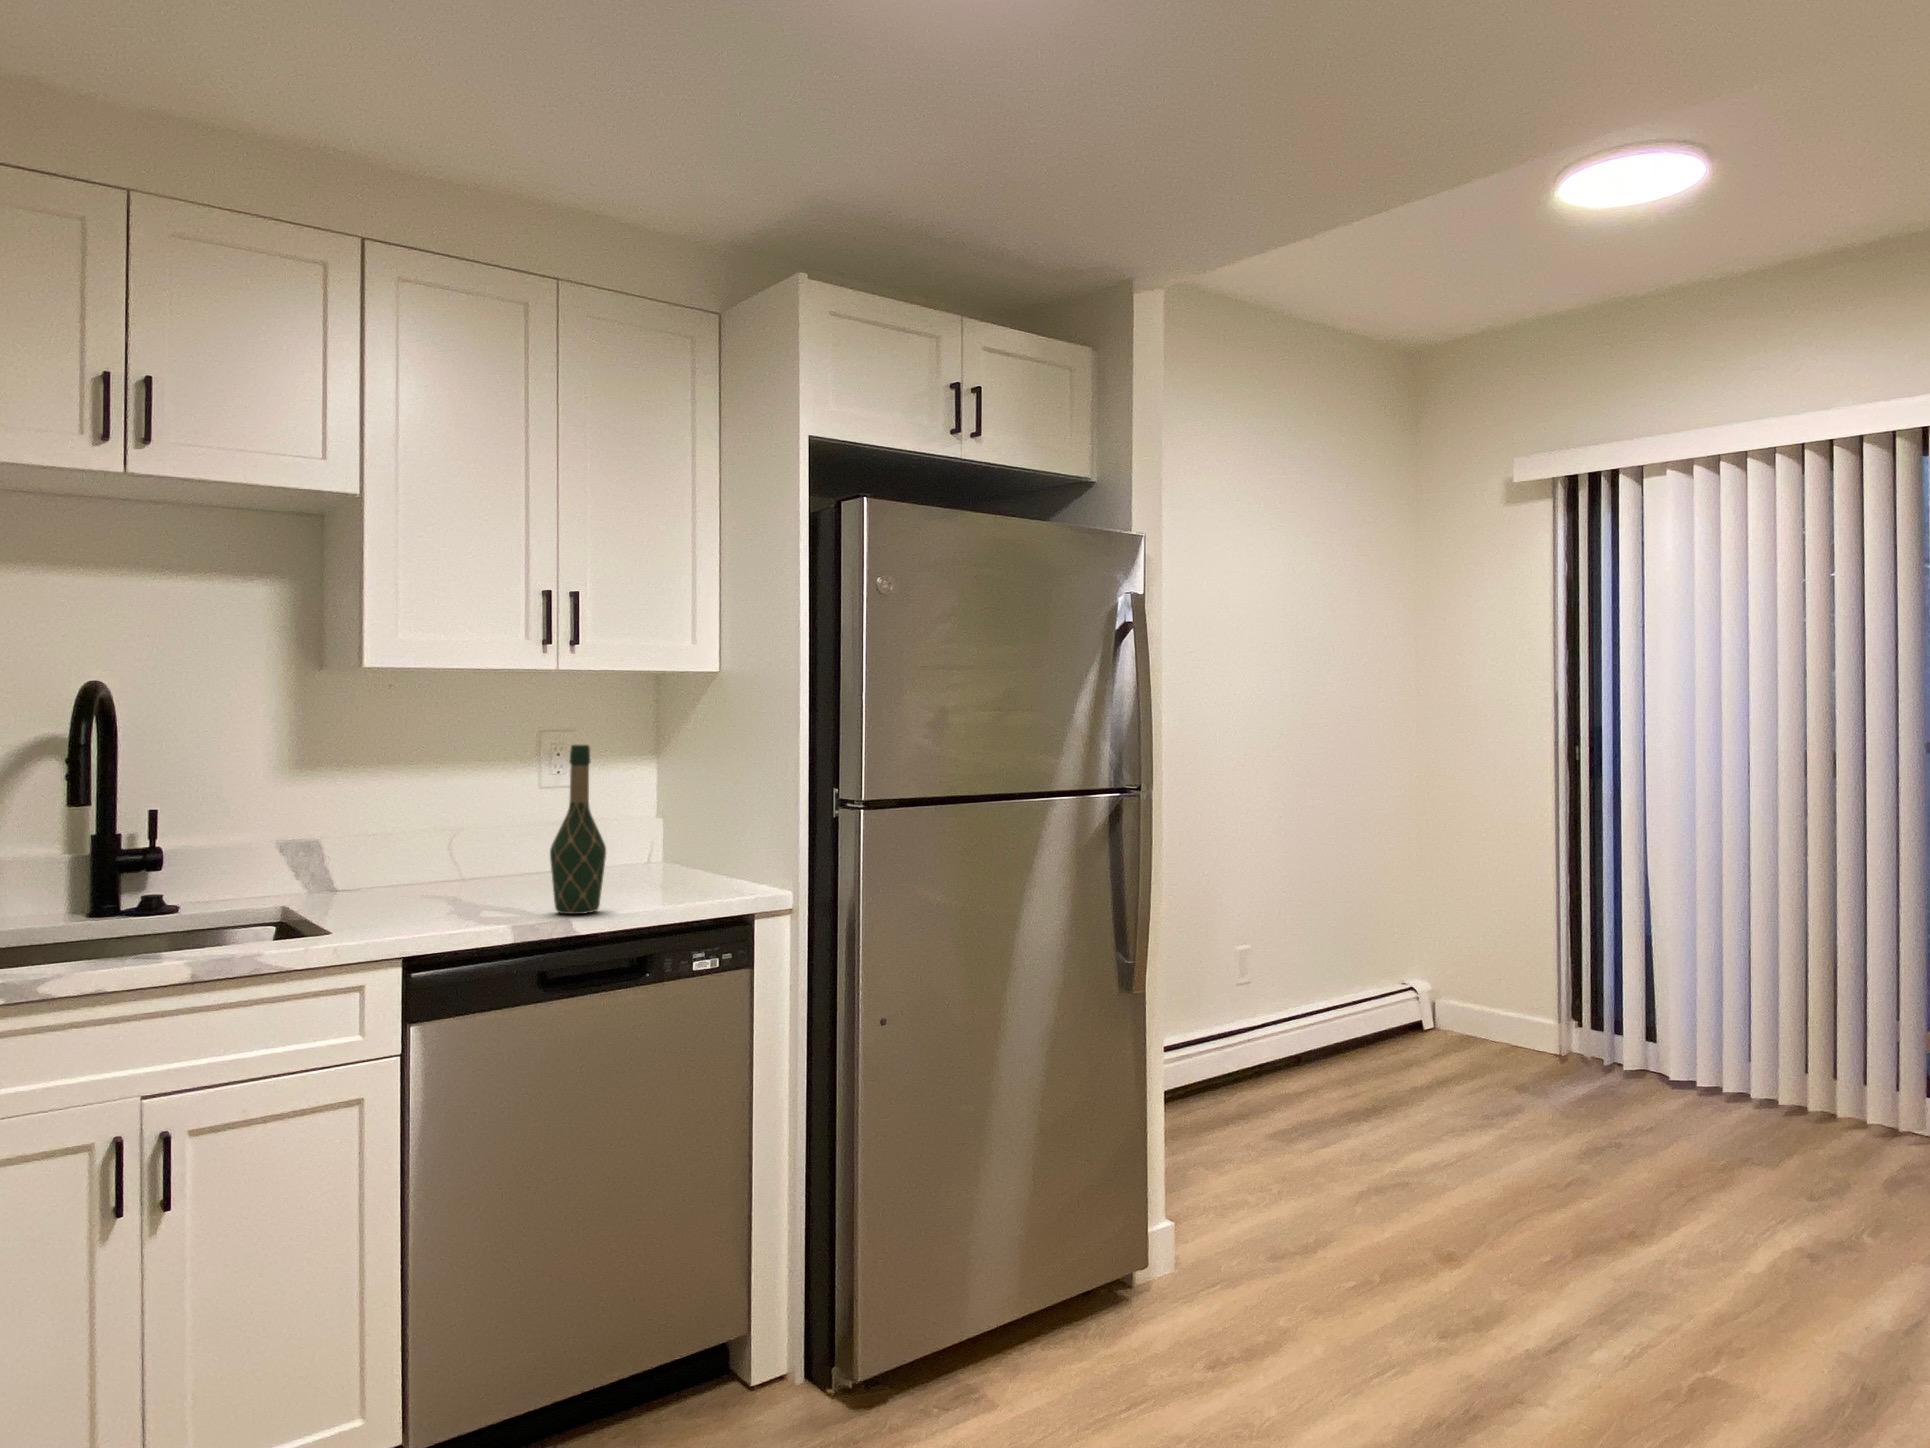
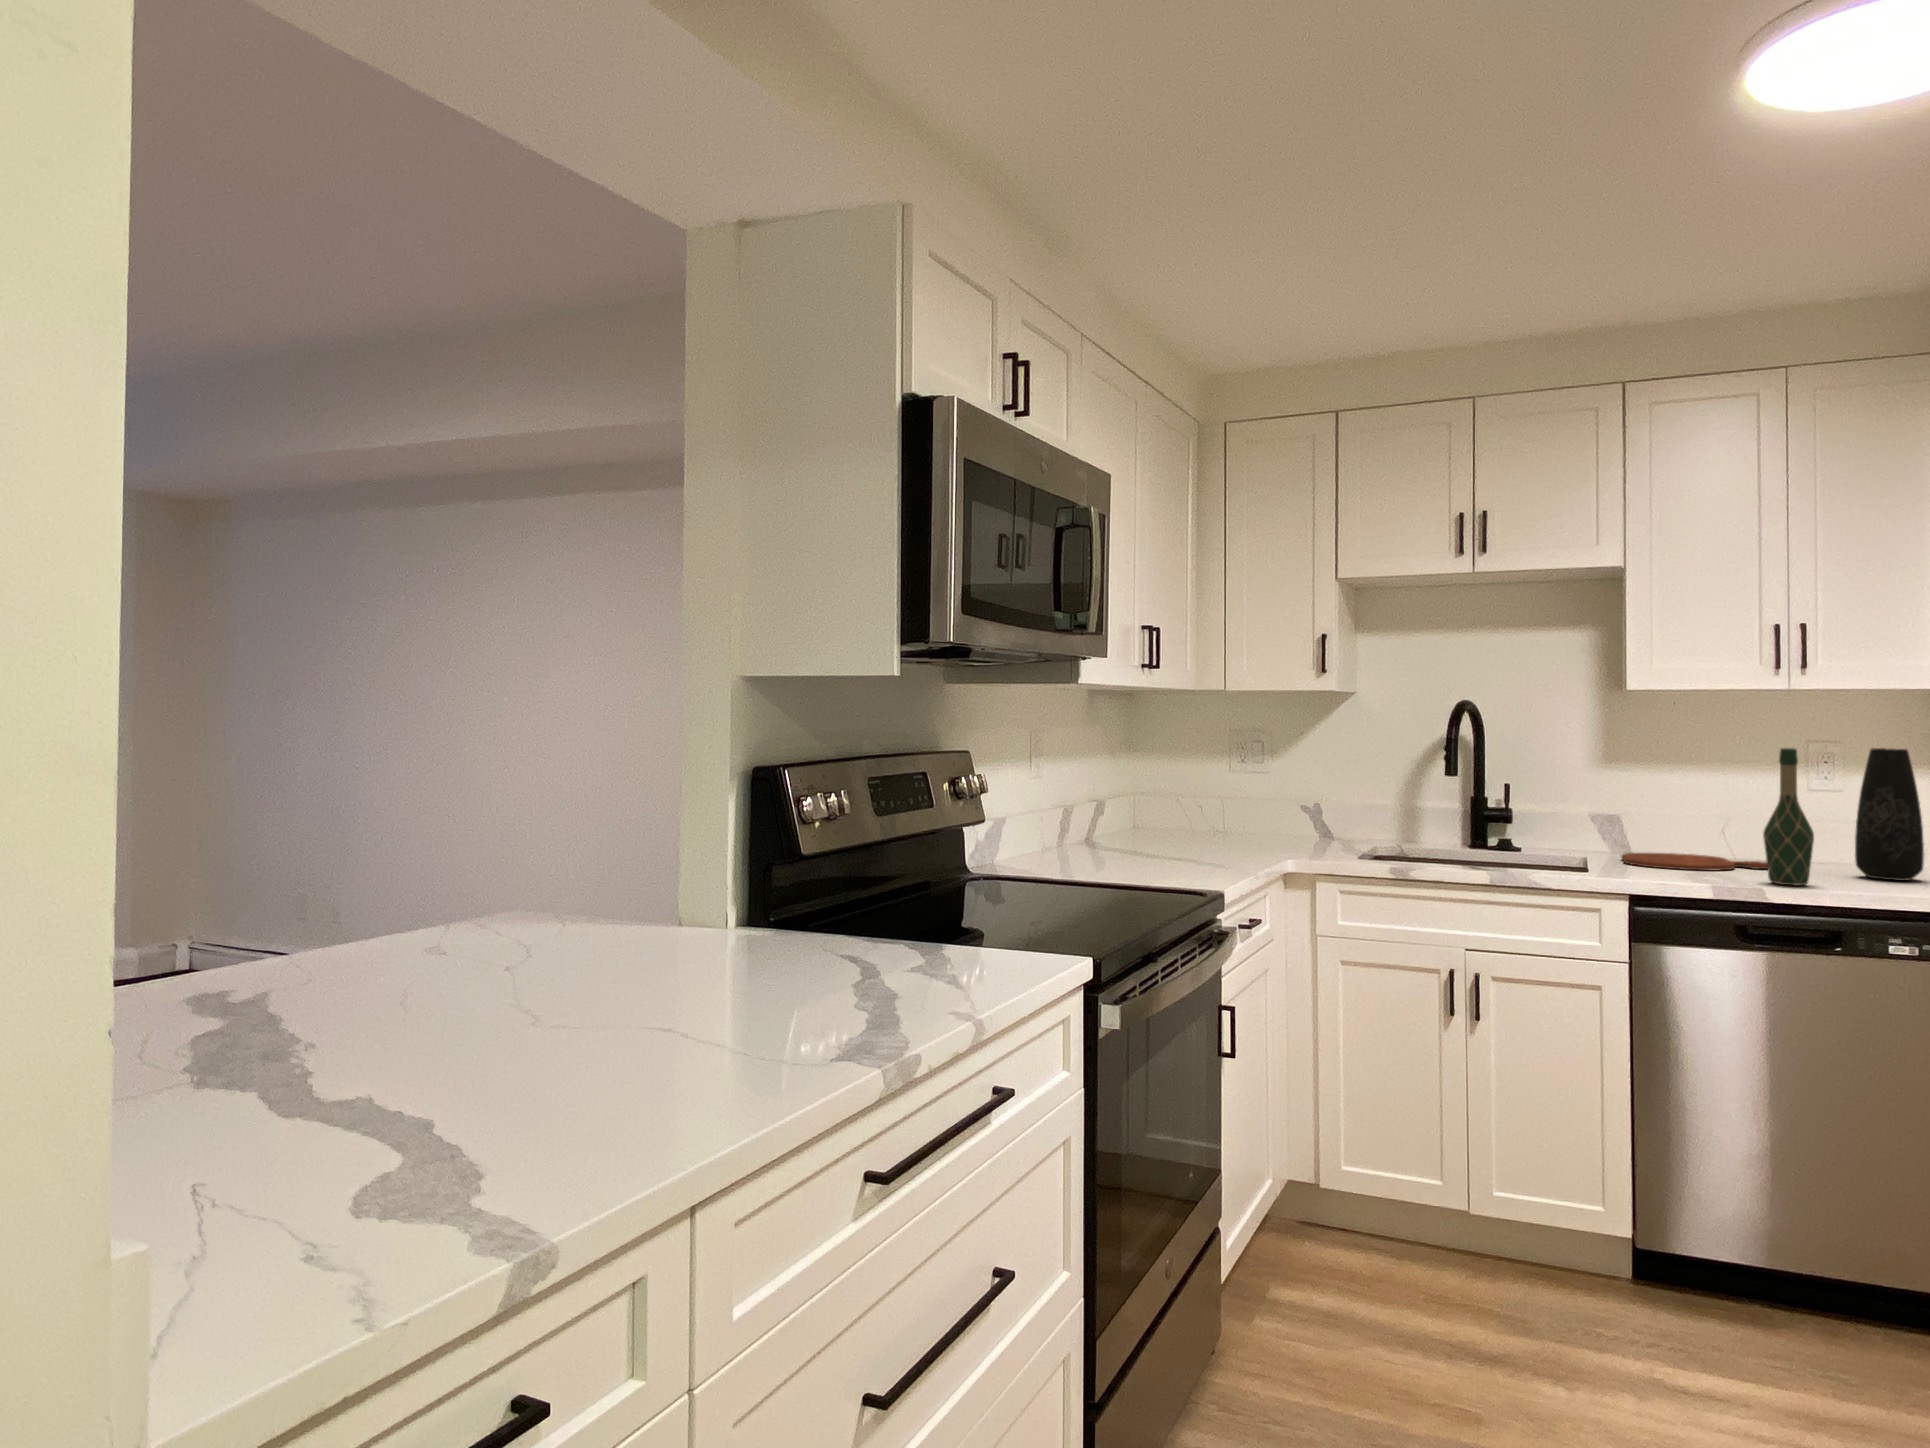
vase: none [610,743,675,892] -> present [1855,748,1924,881]
cutting board: none [332,886,527,912] -> present [1622,853,1767,871]

